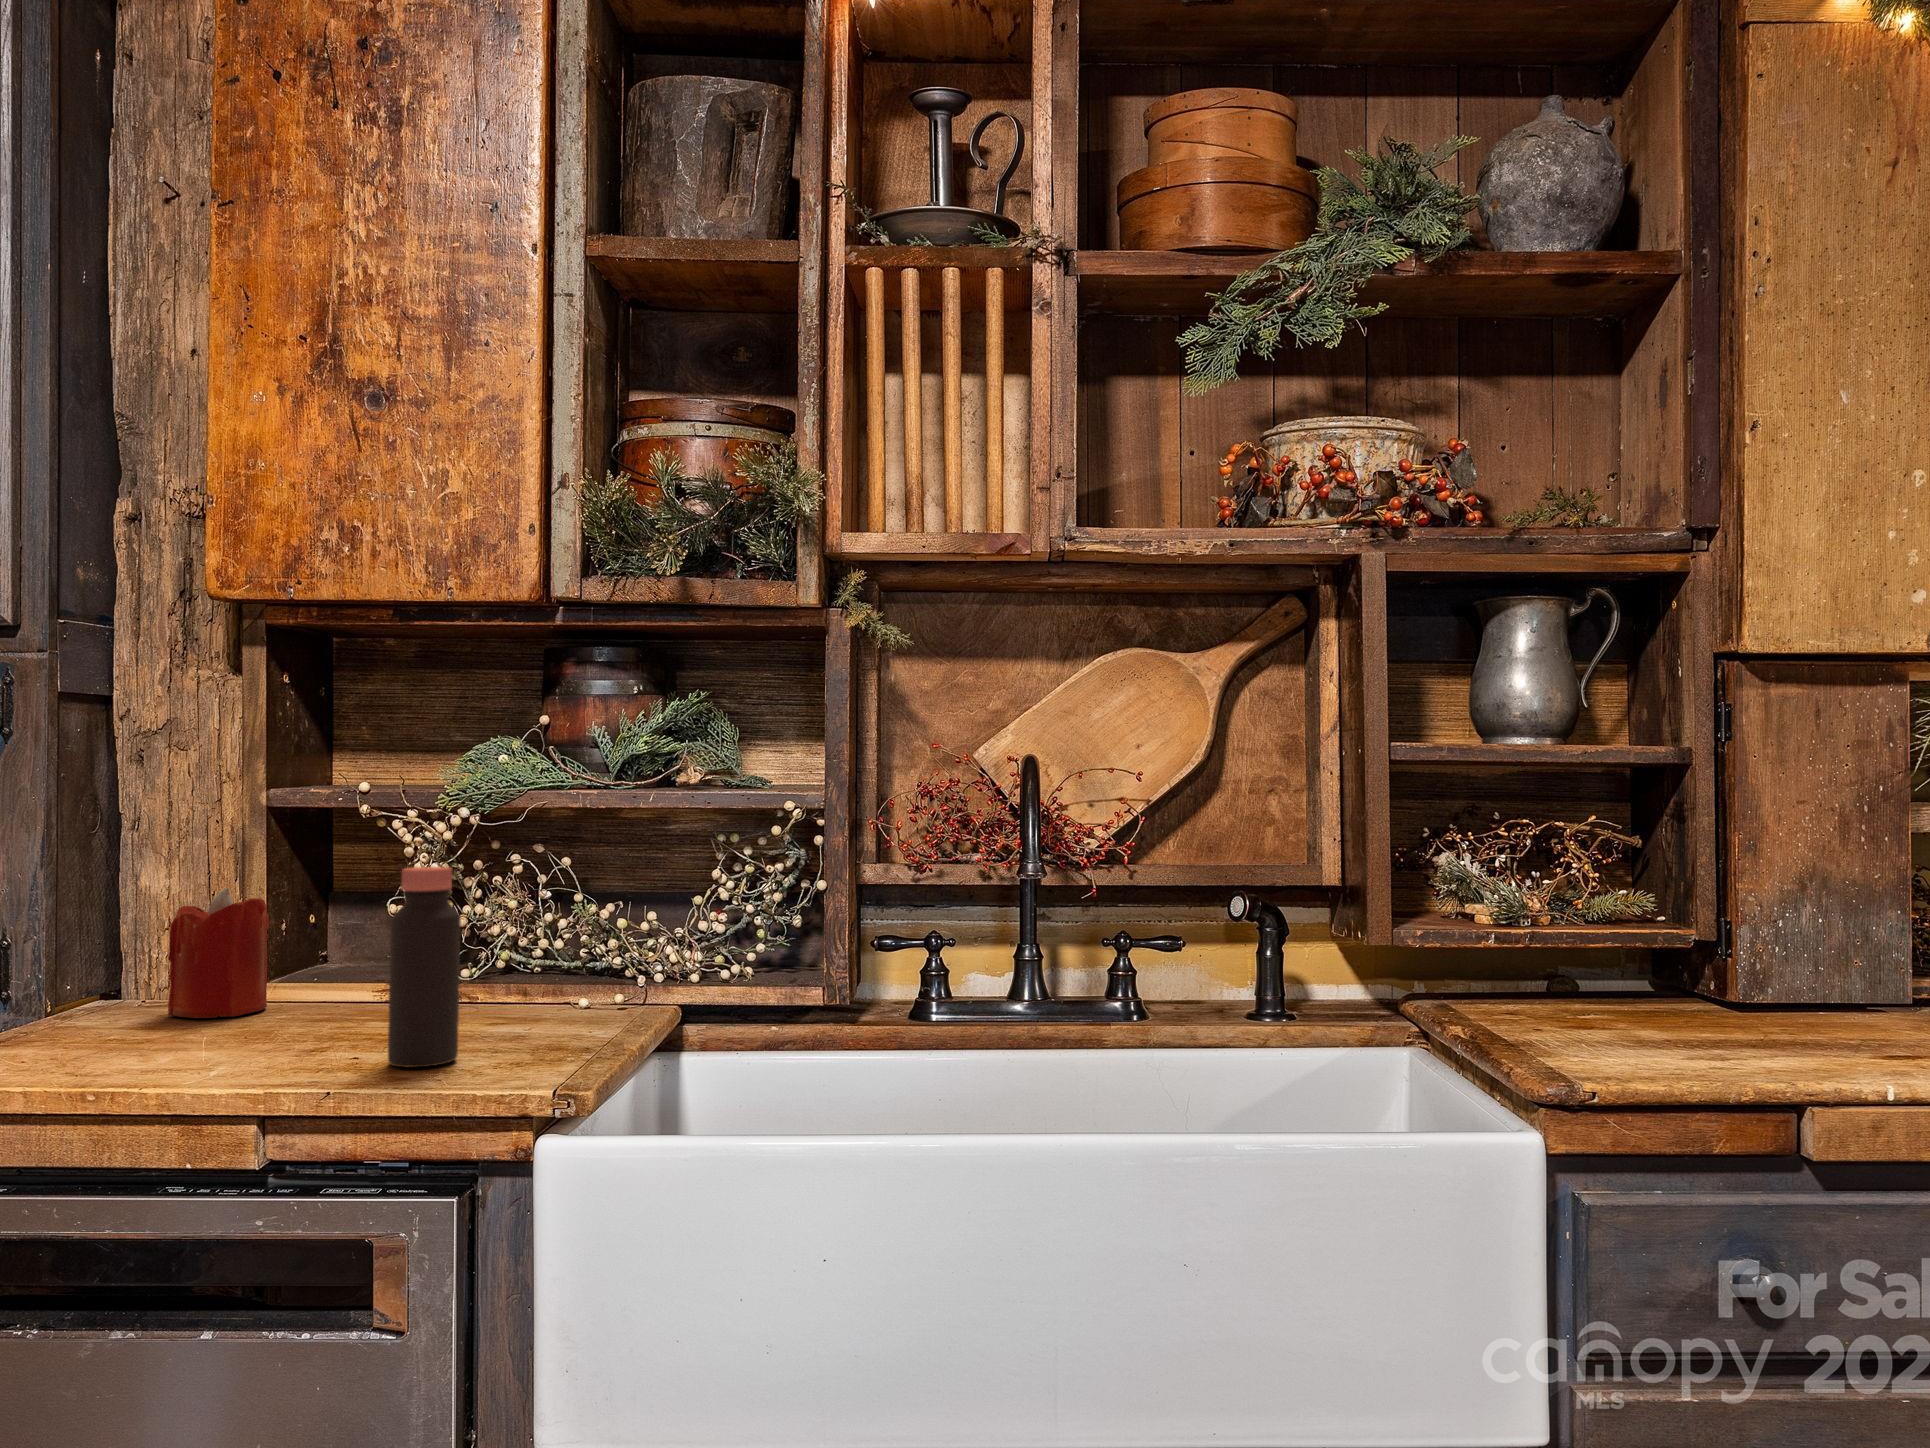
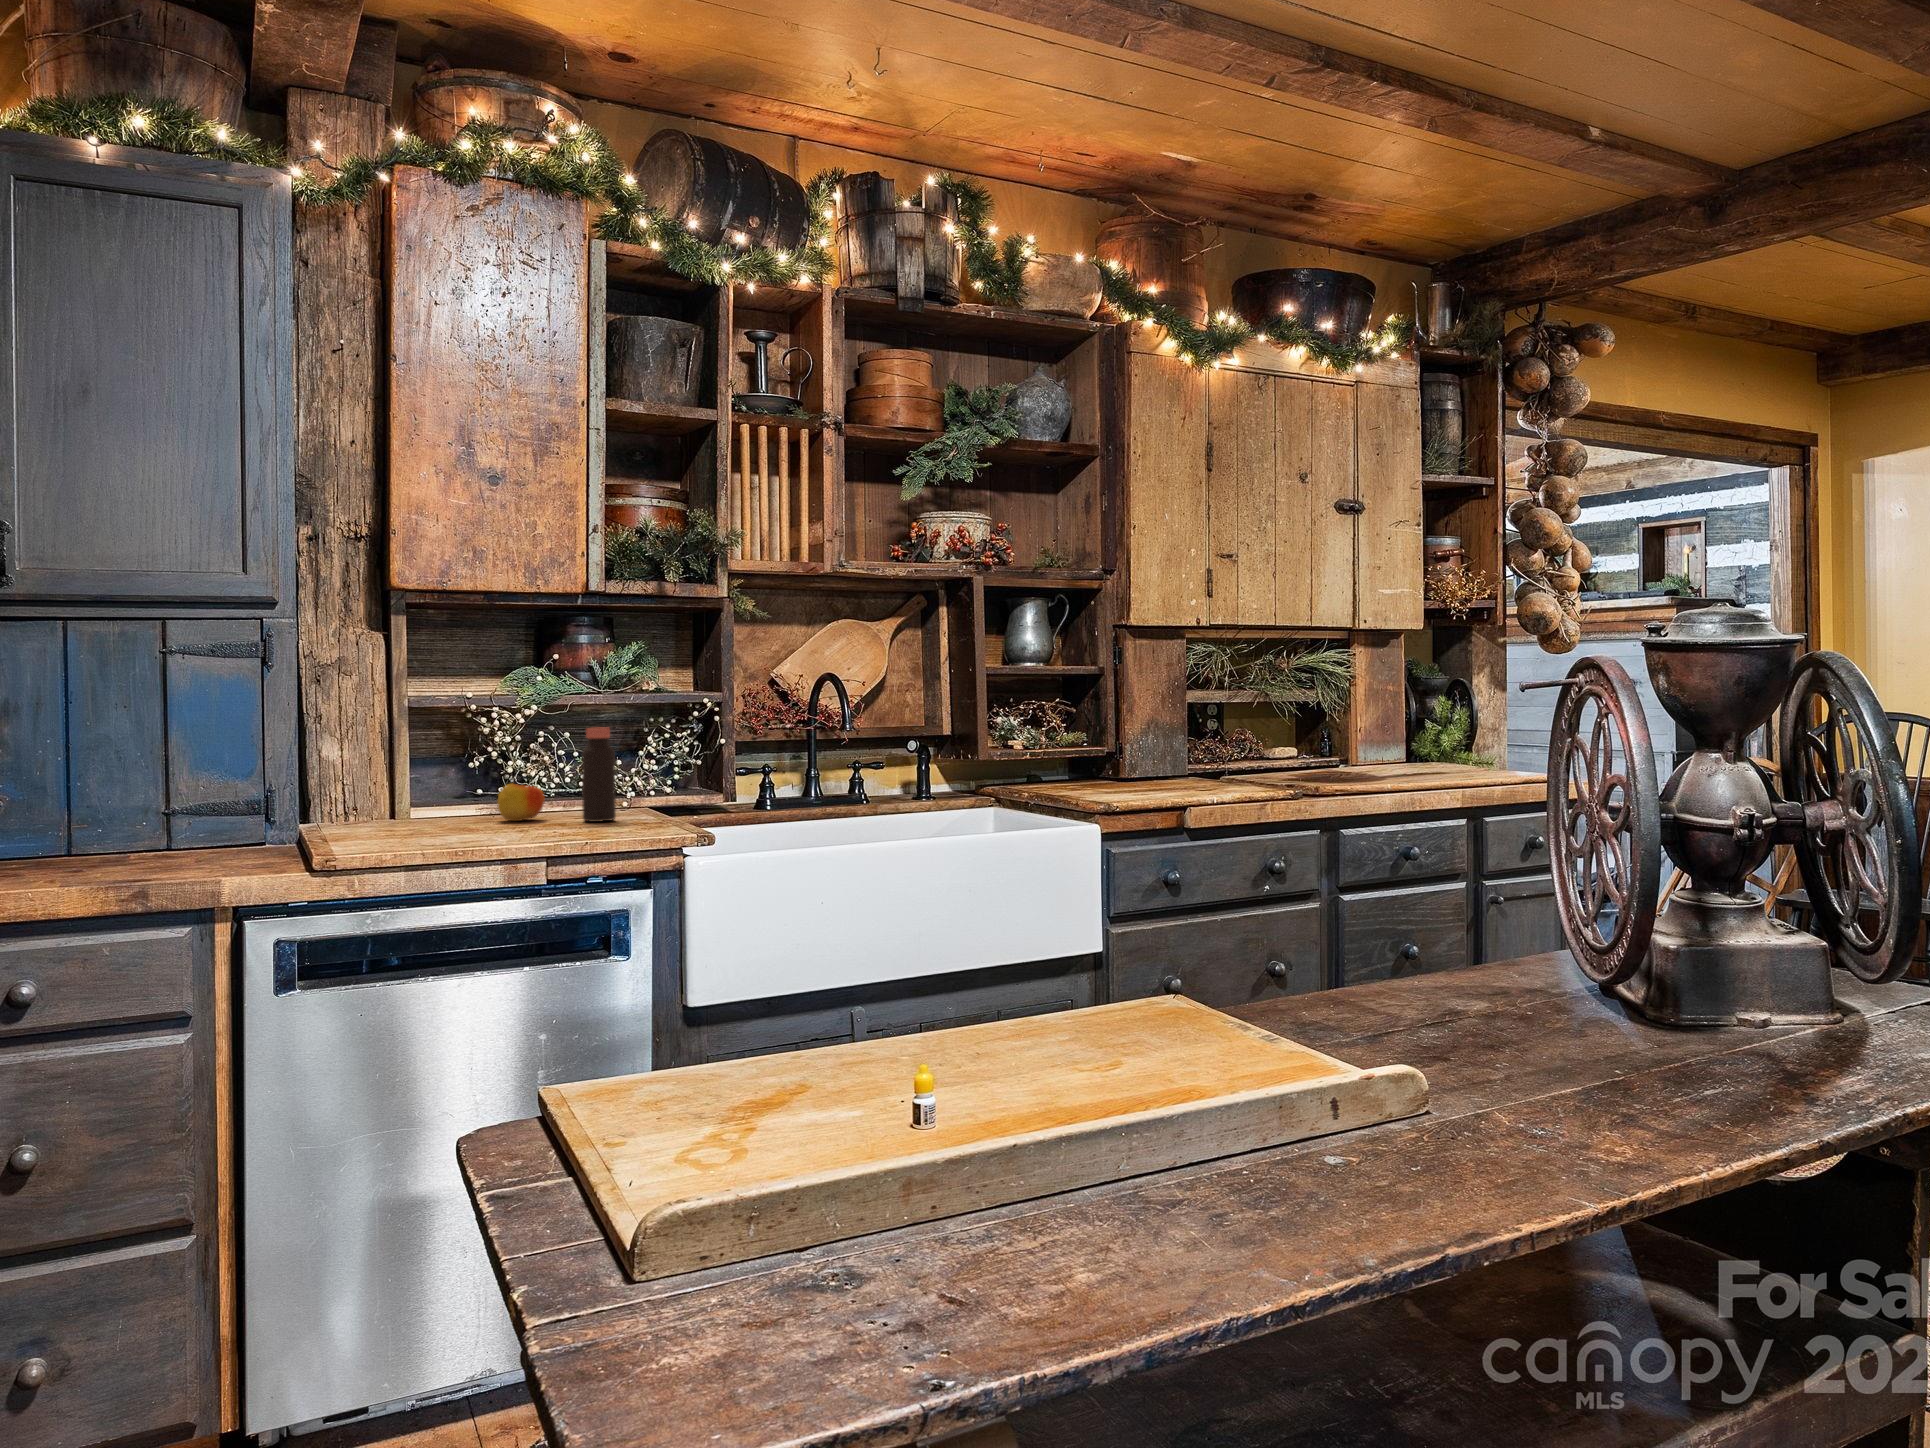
candle: present [168,888,269,1018] -> none [389,750,439,819]
apple: none [269,968,369,1046] -> present [498,784,545,821]

